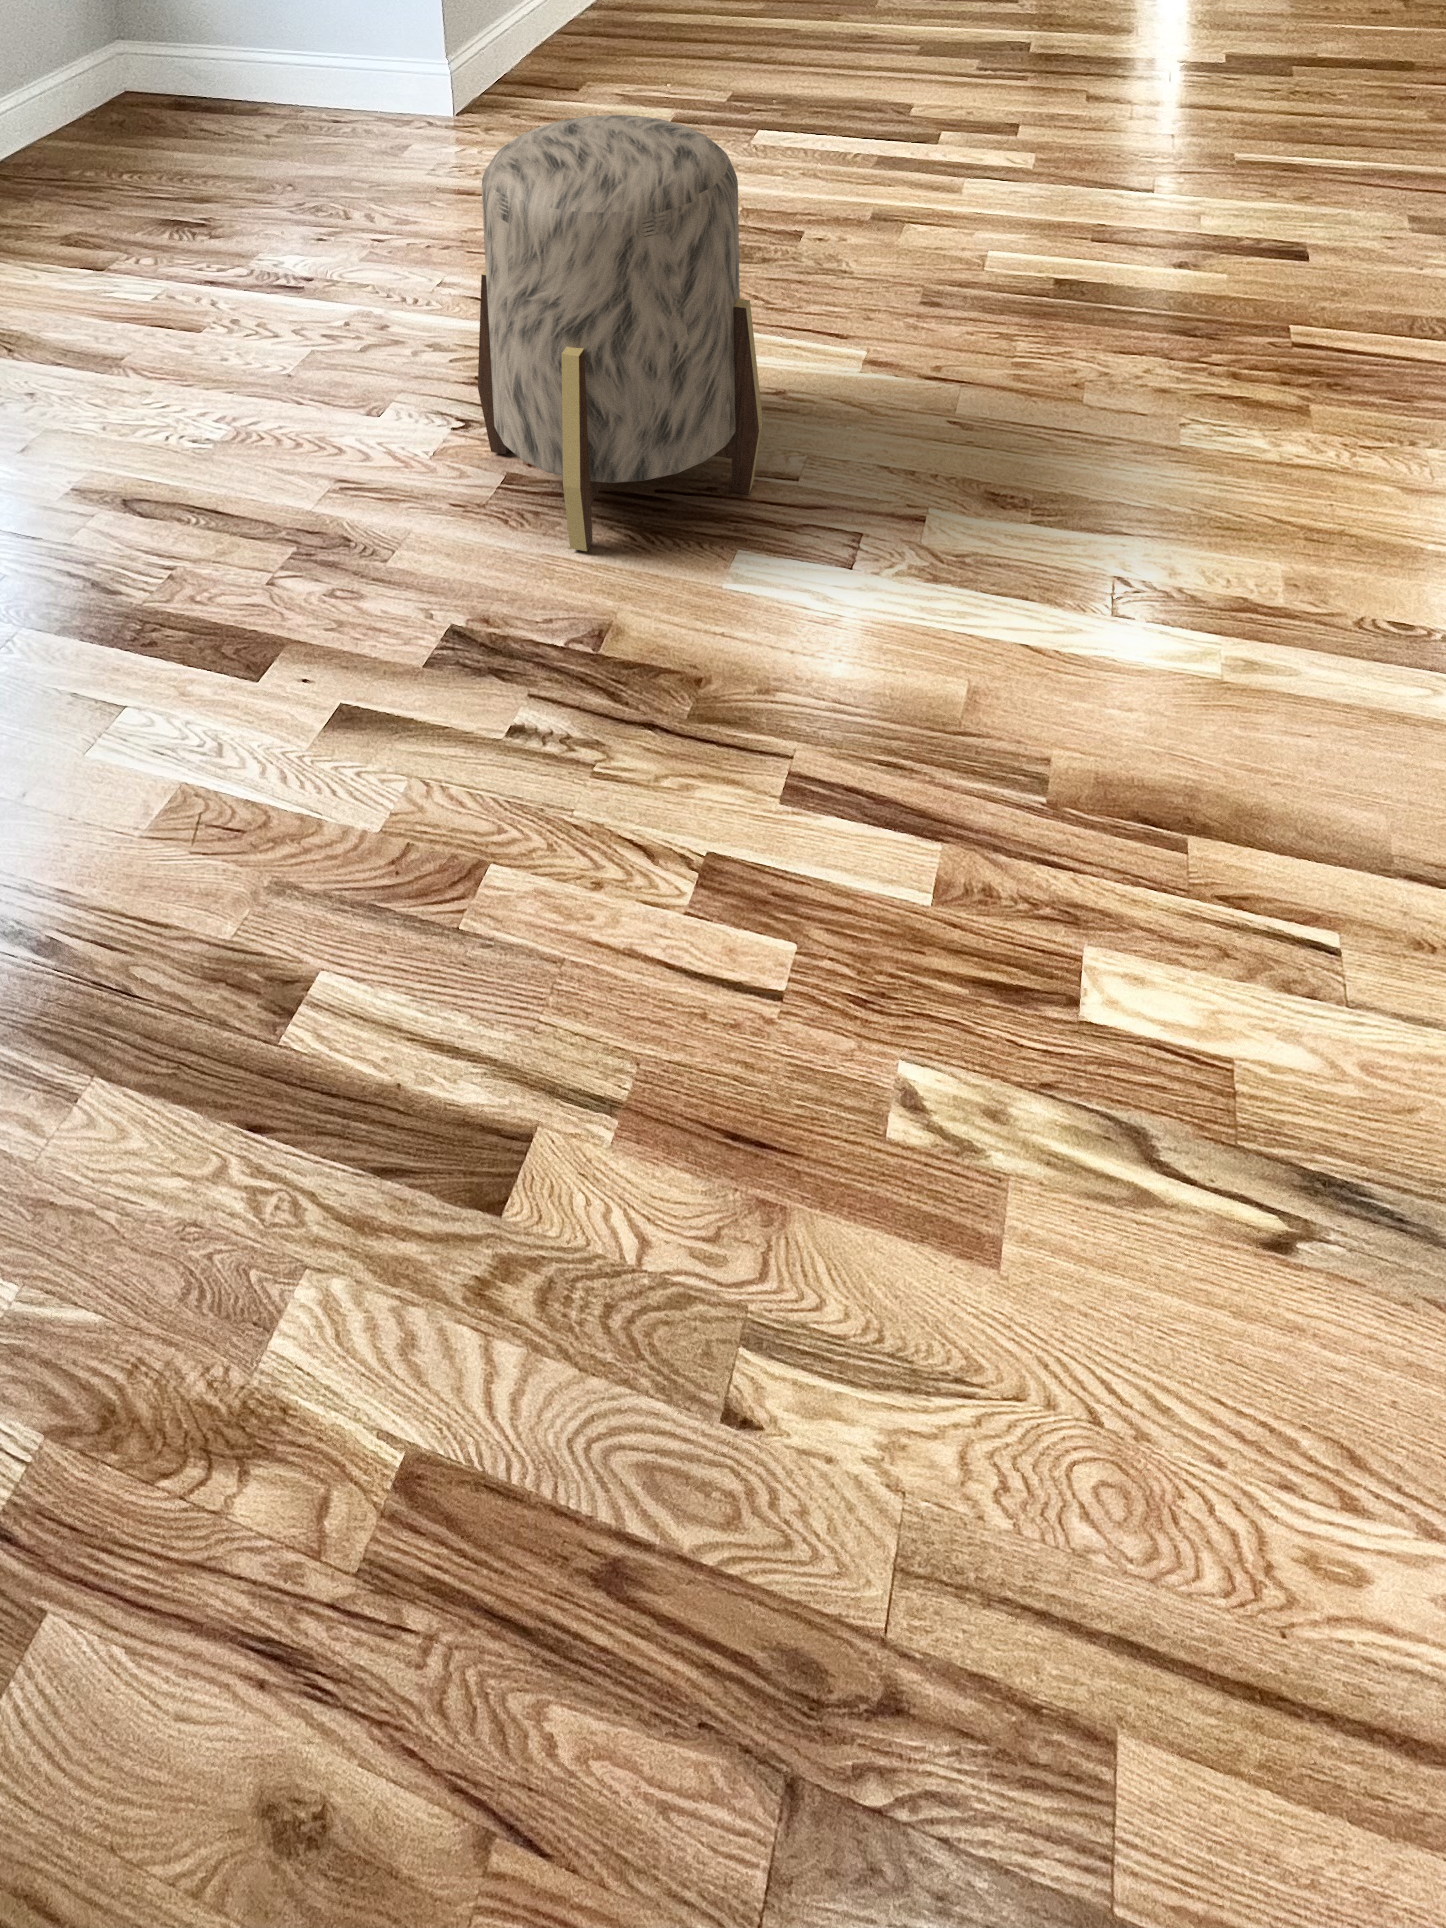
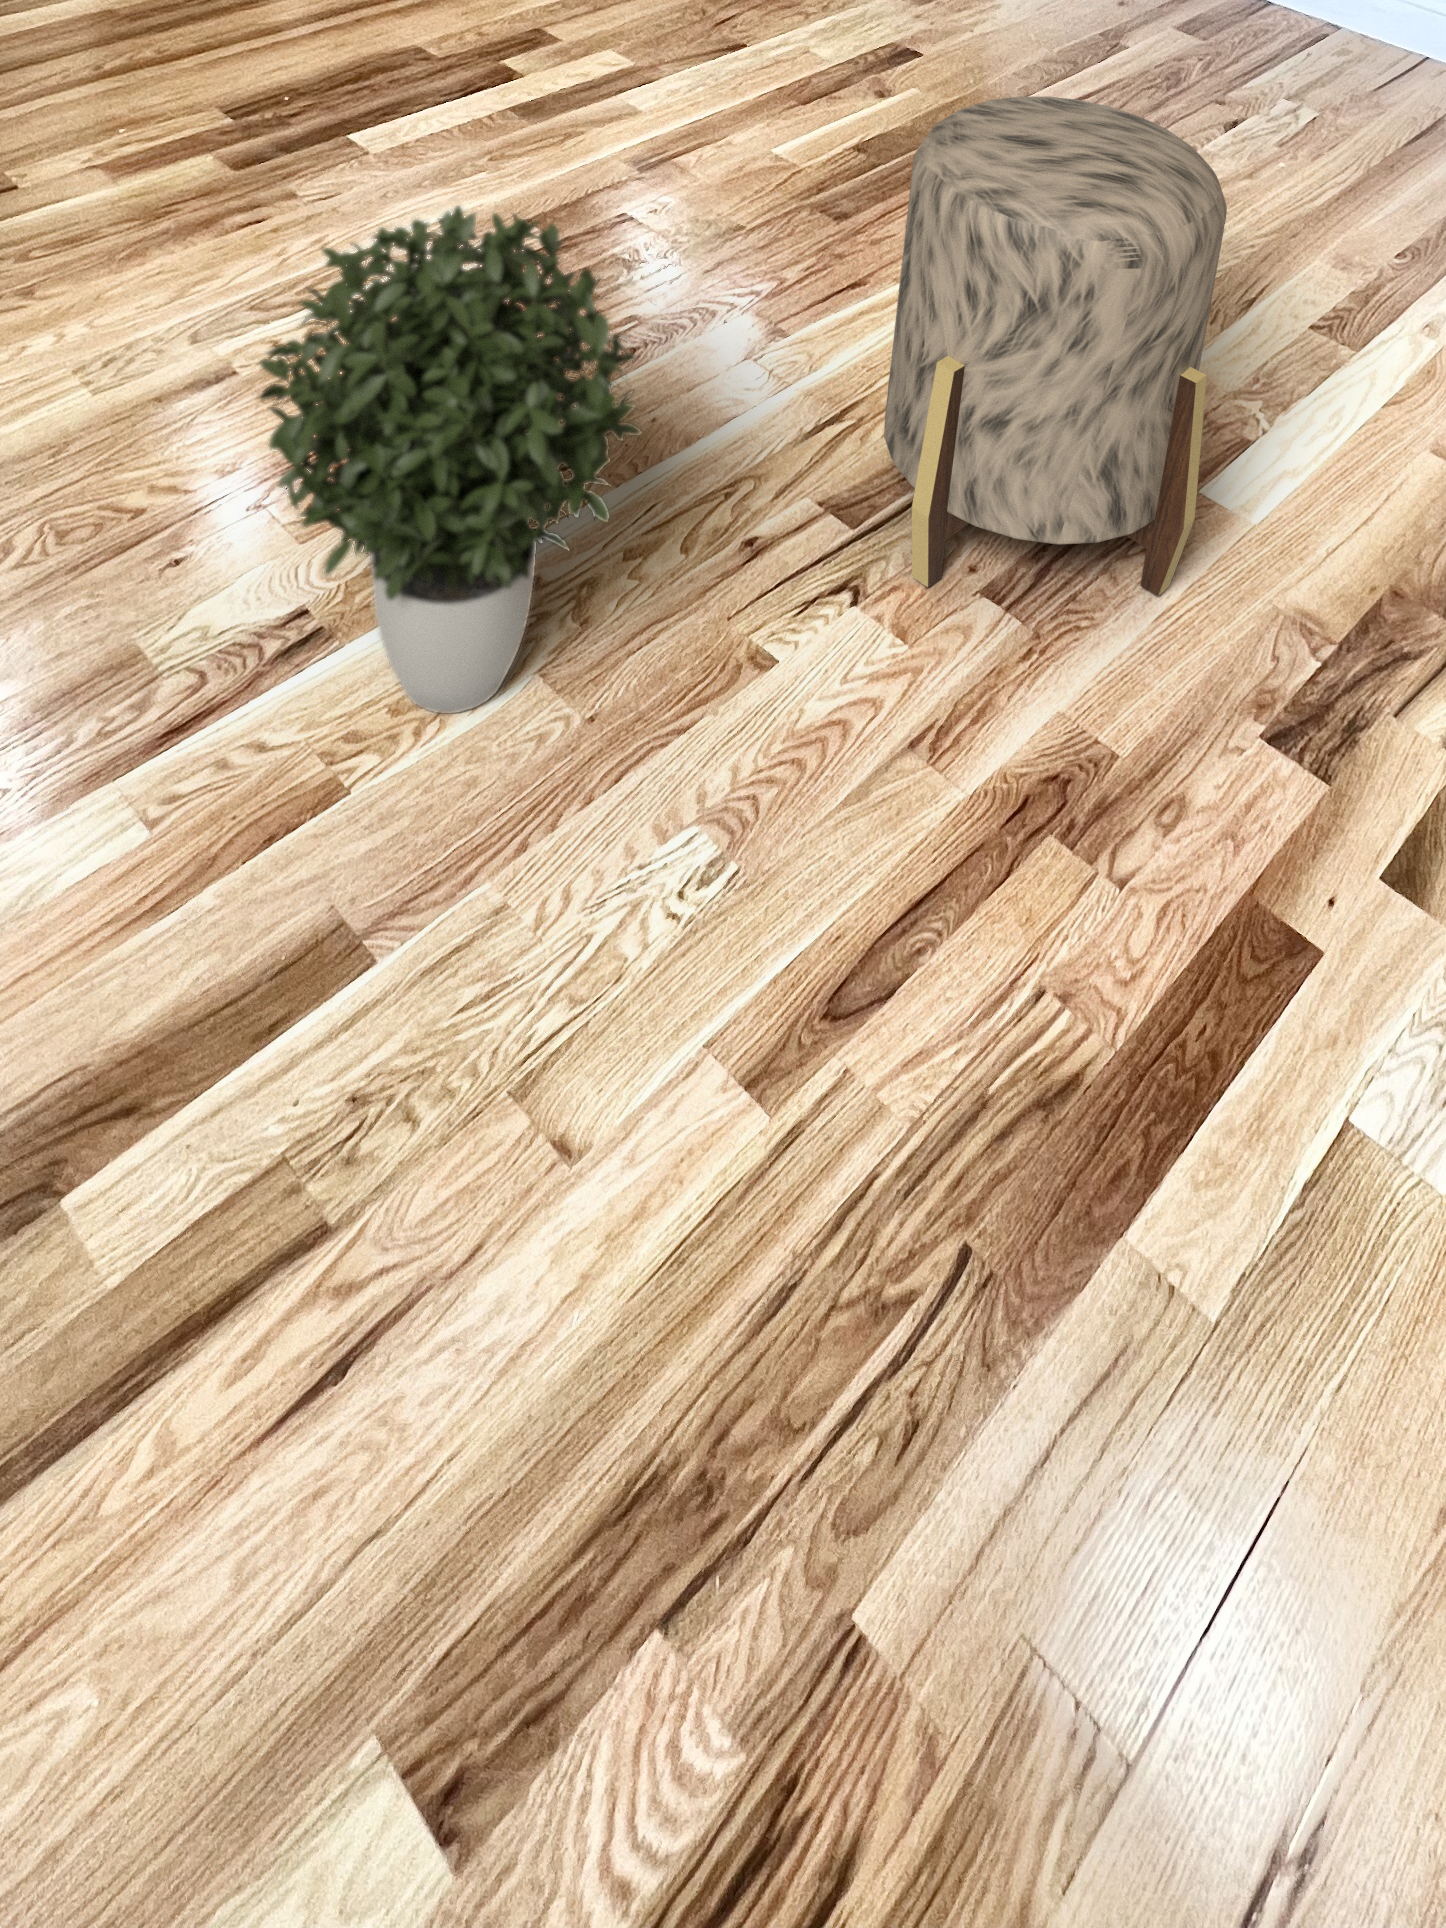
potted plant: none [159,46,386,350] -> present [260,206,641,713]

